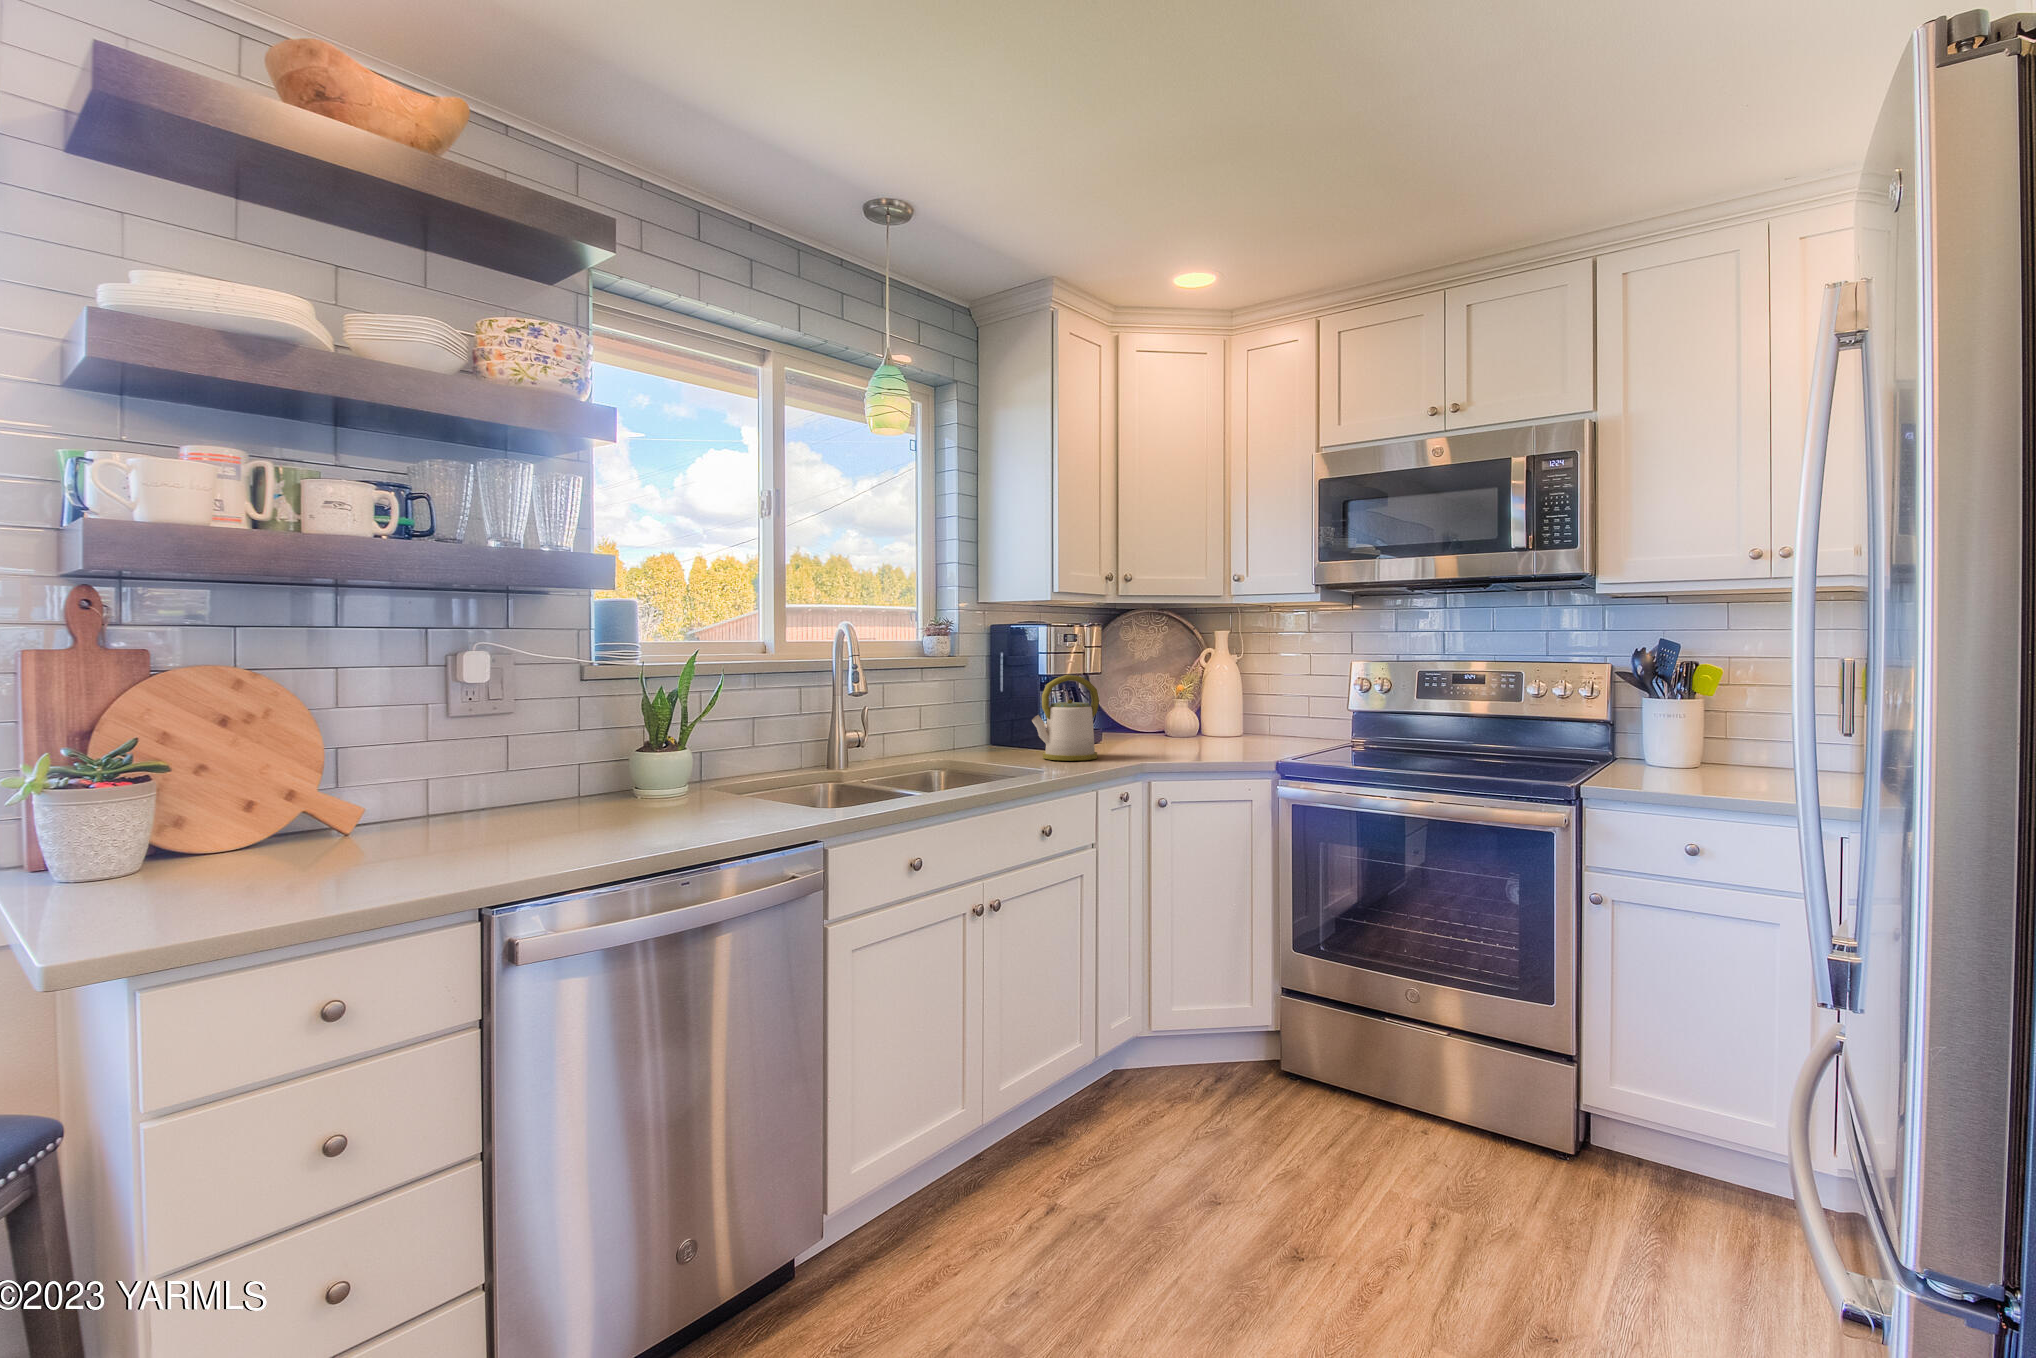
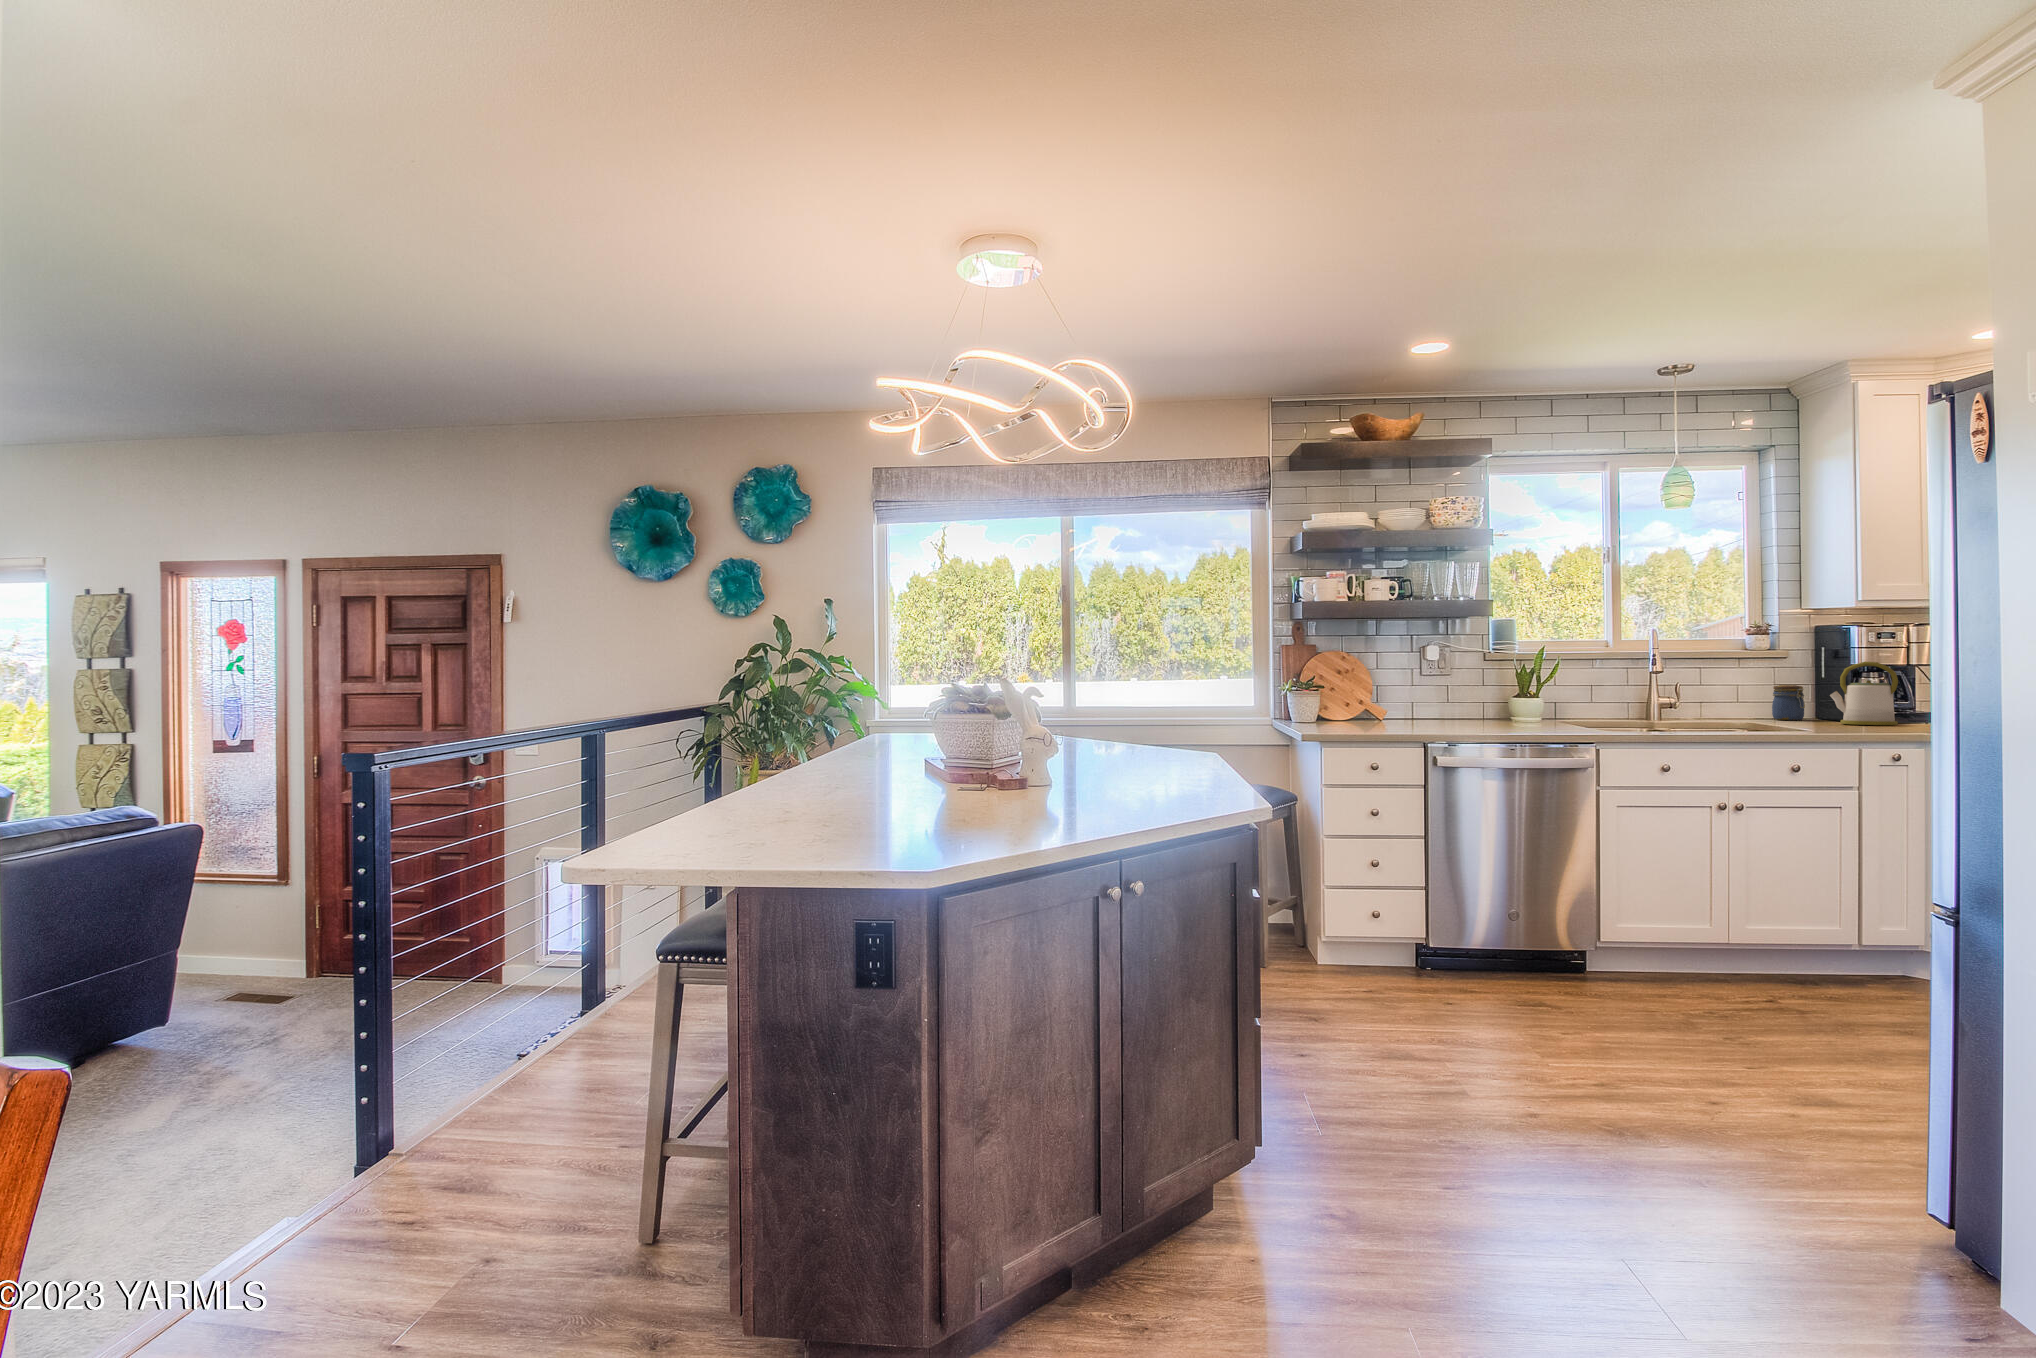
jar: none [954,705,991,754] -> present [1772,685,1805,720]

